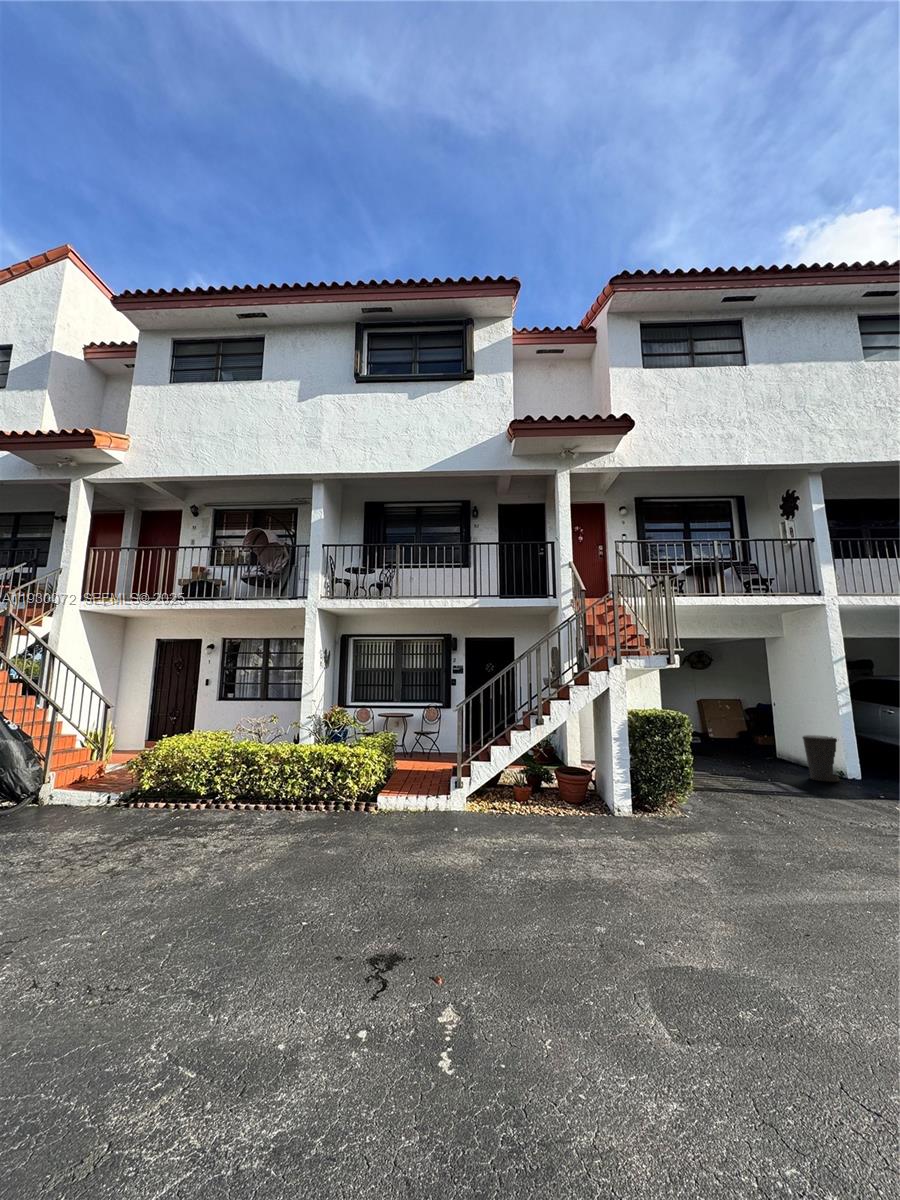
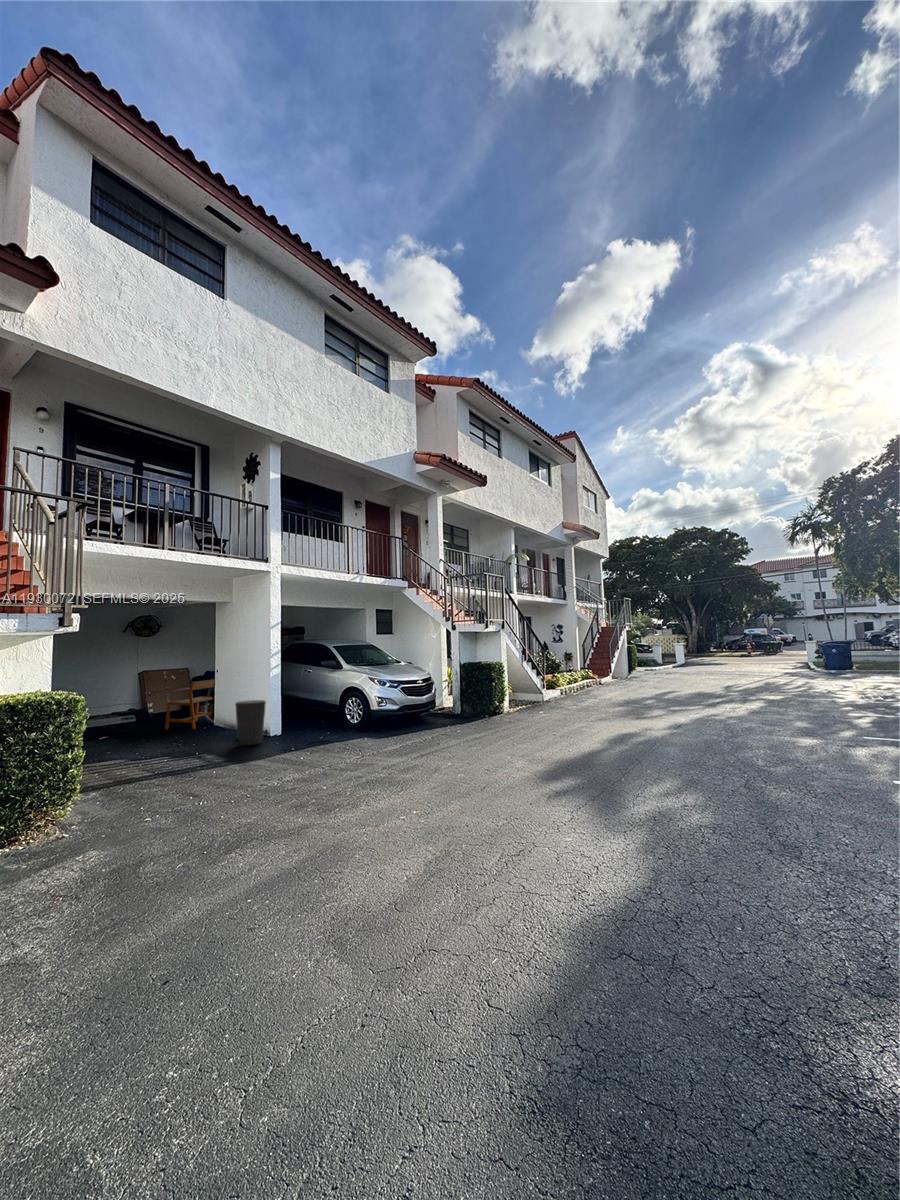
bench: none [731,711,783,757] -> present [165,679,215,729]

